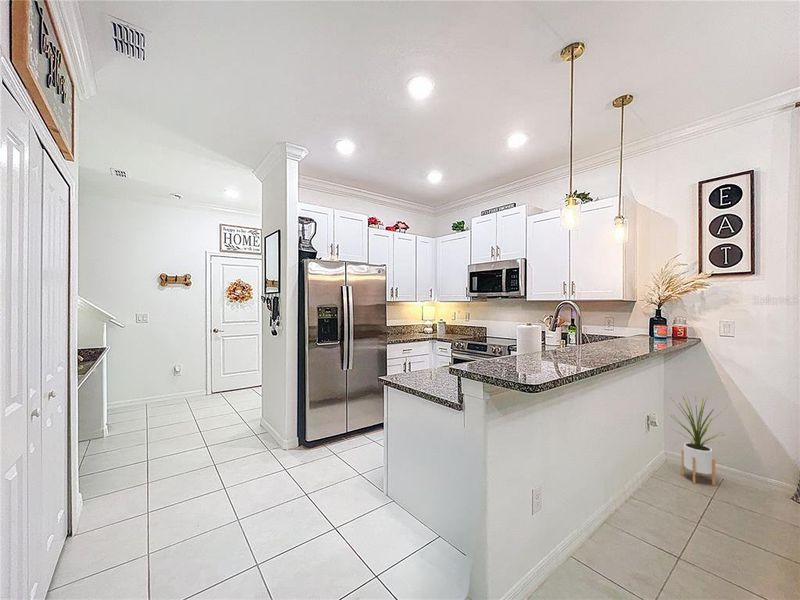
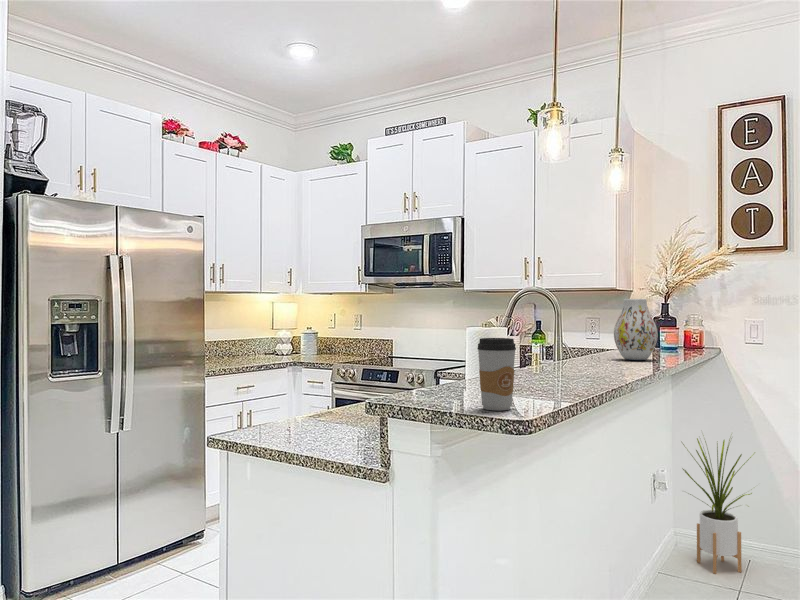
vase: none [616,309,646,346] -> present [614,299,658,360]
coffee cup: none [507,337,529,377] -> present [477,338,516,410]

